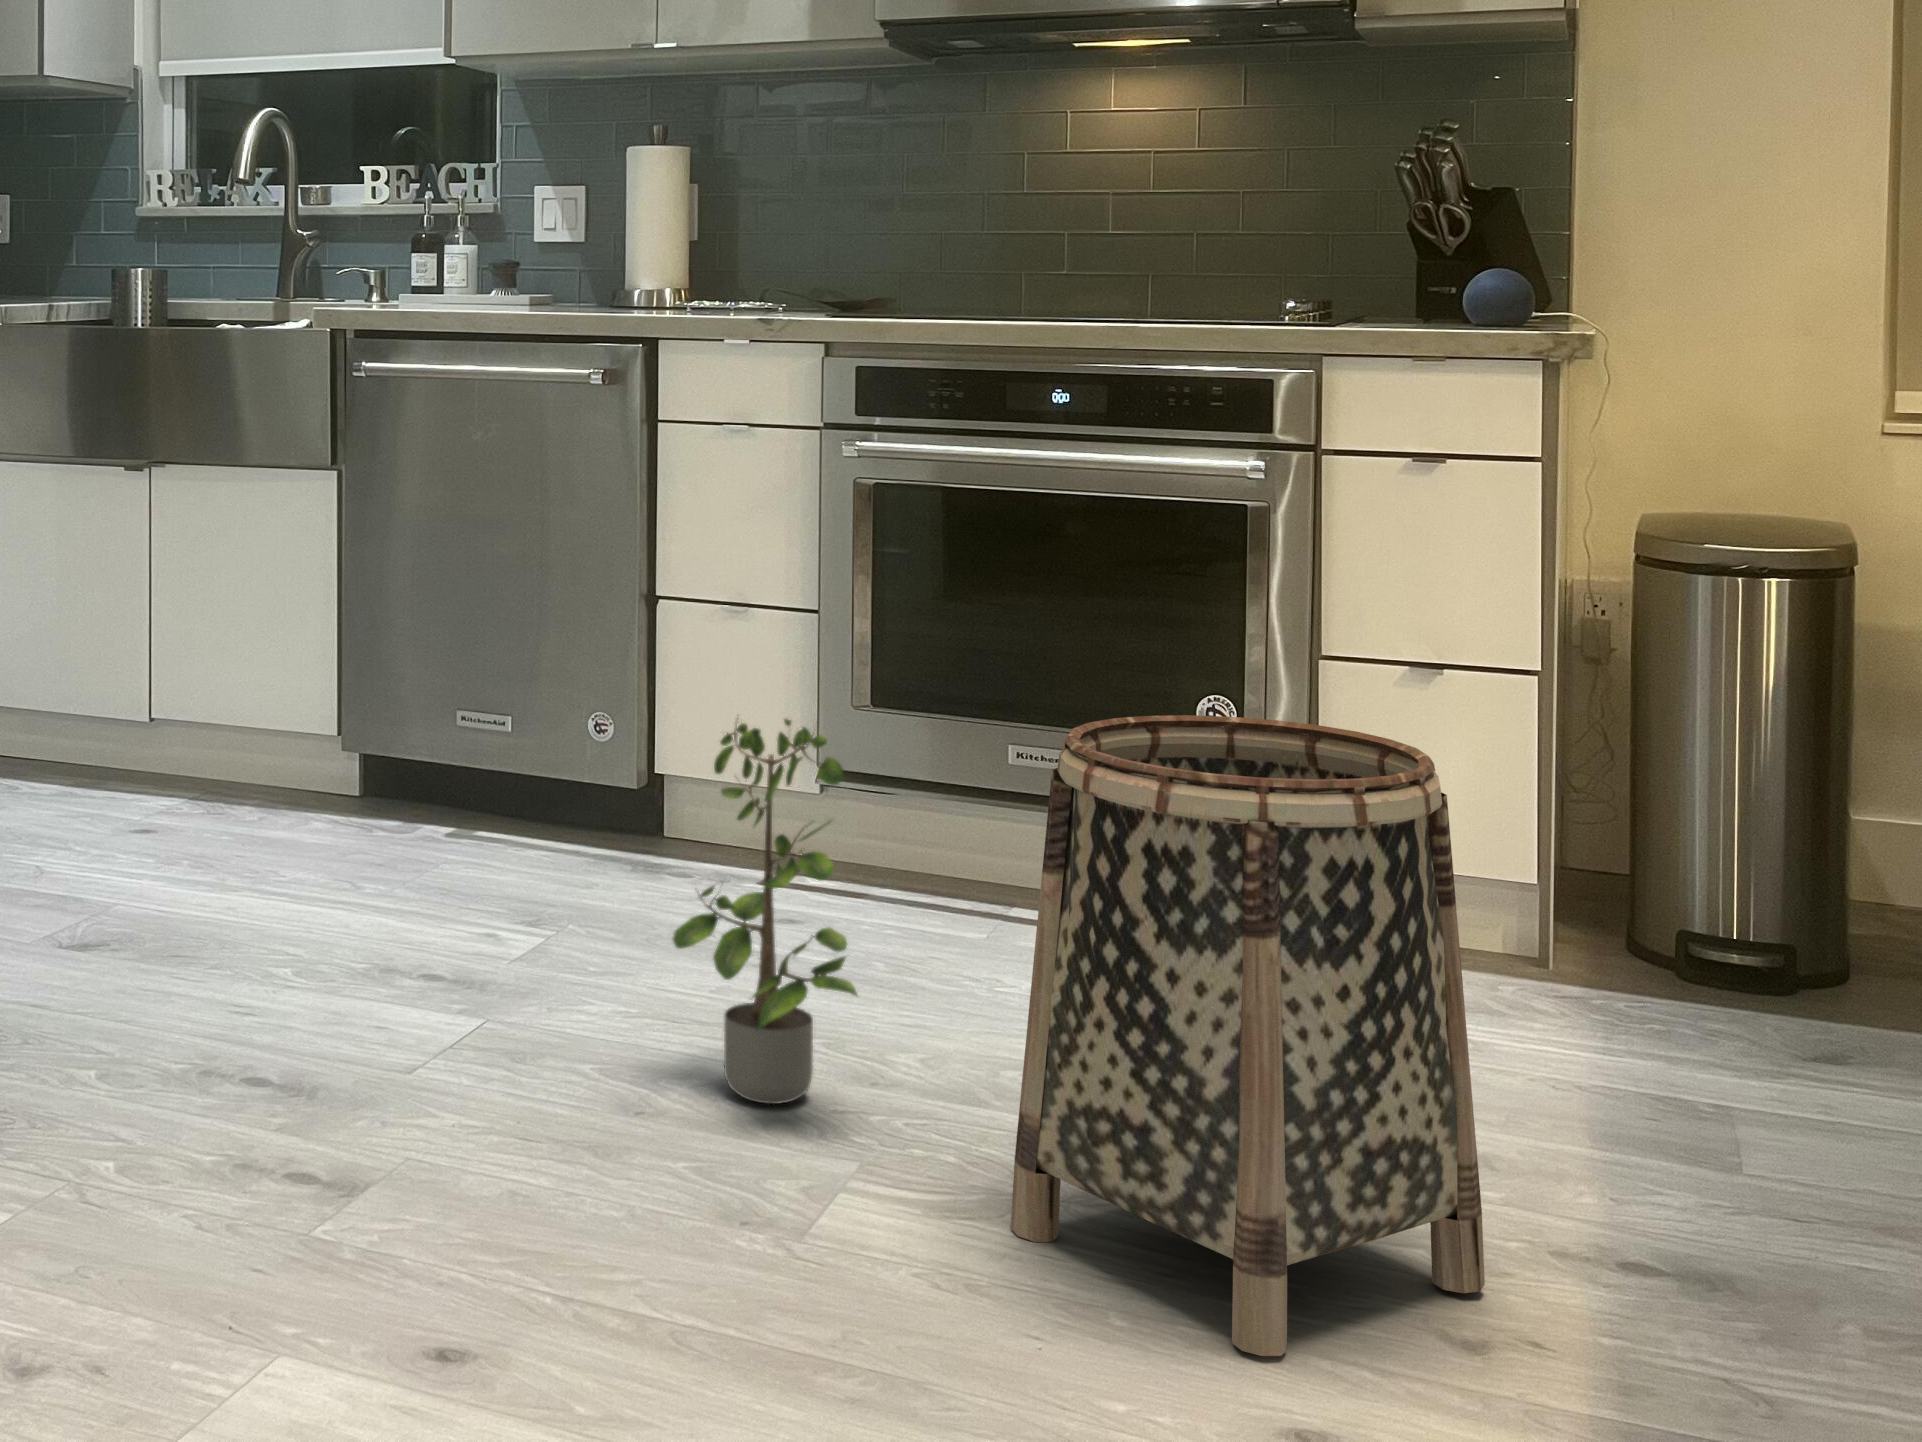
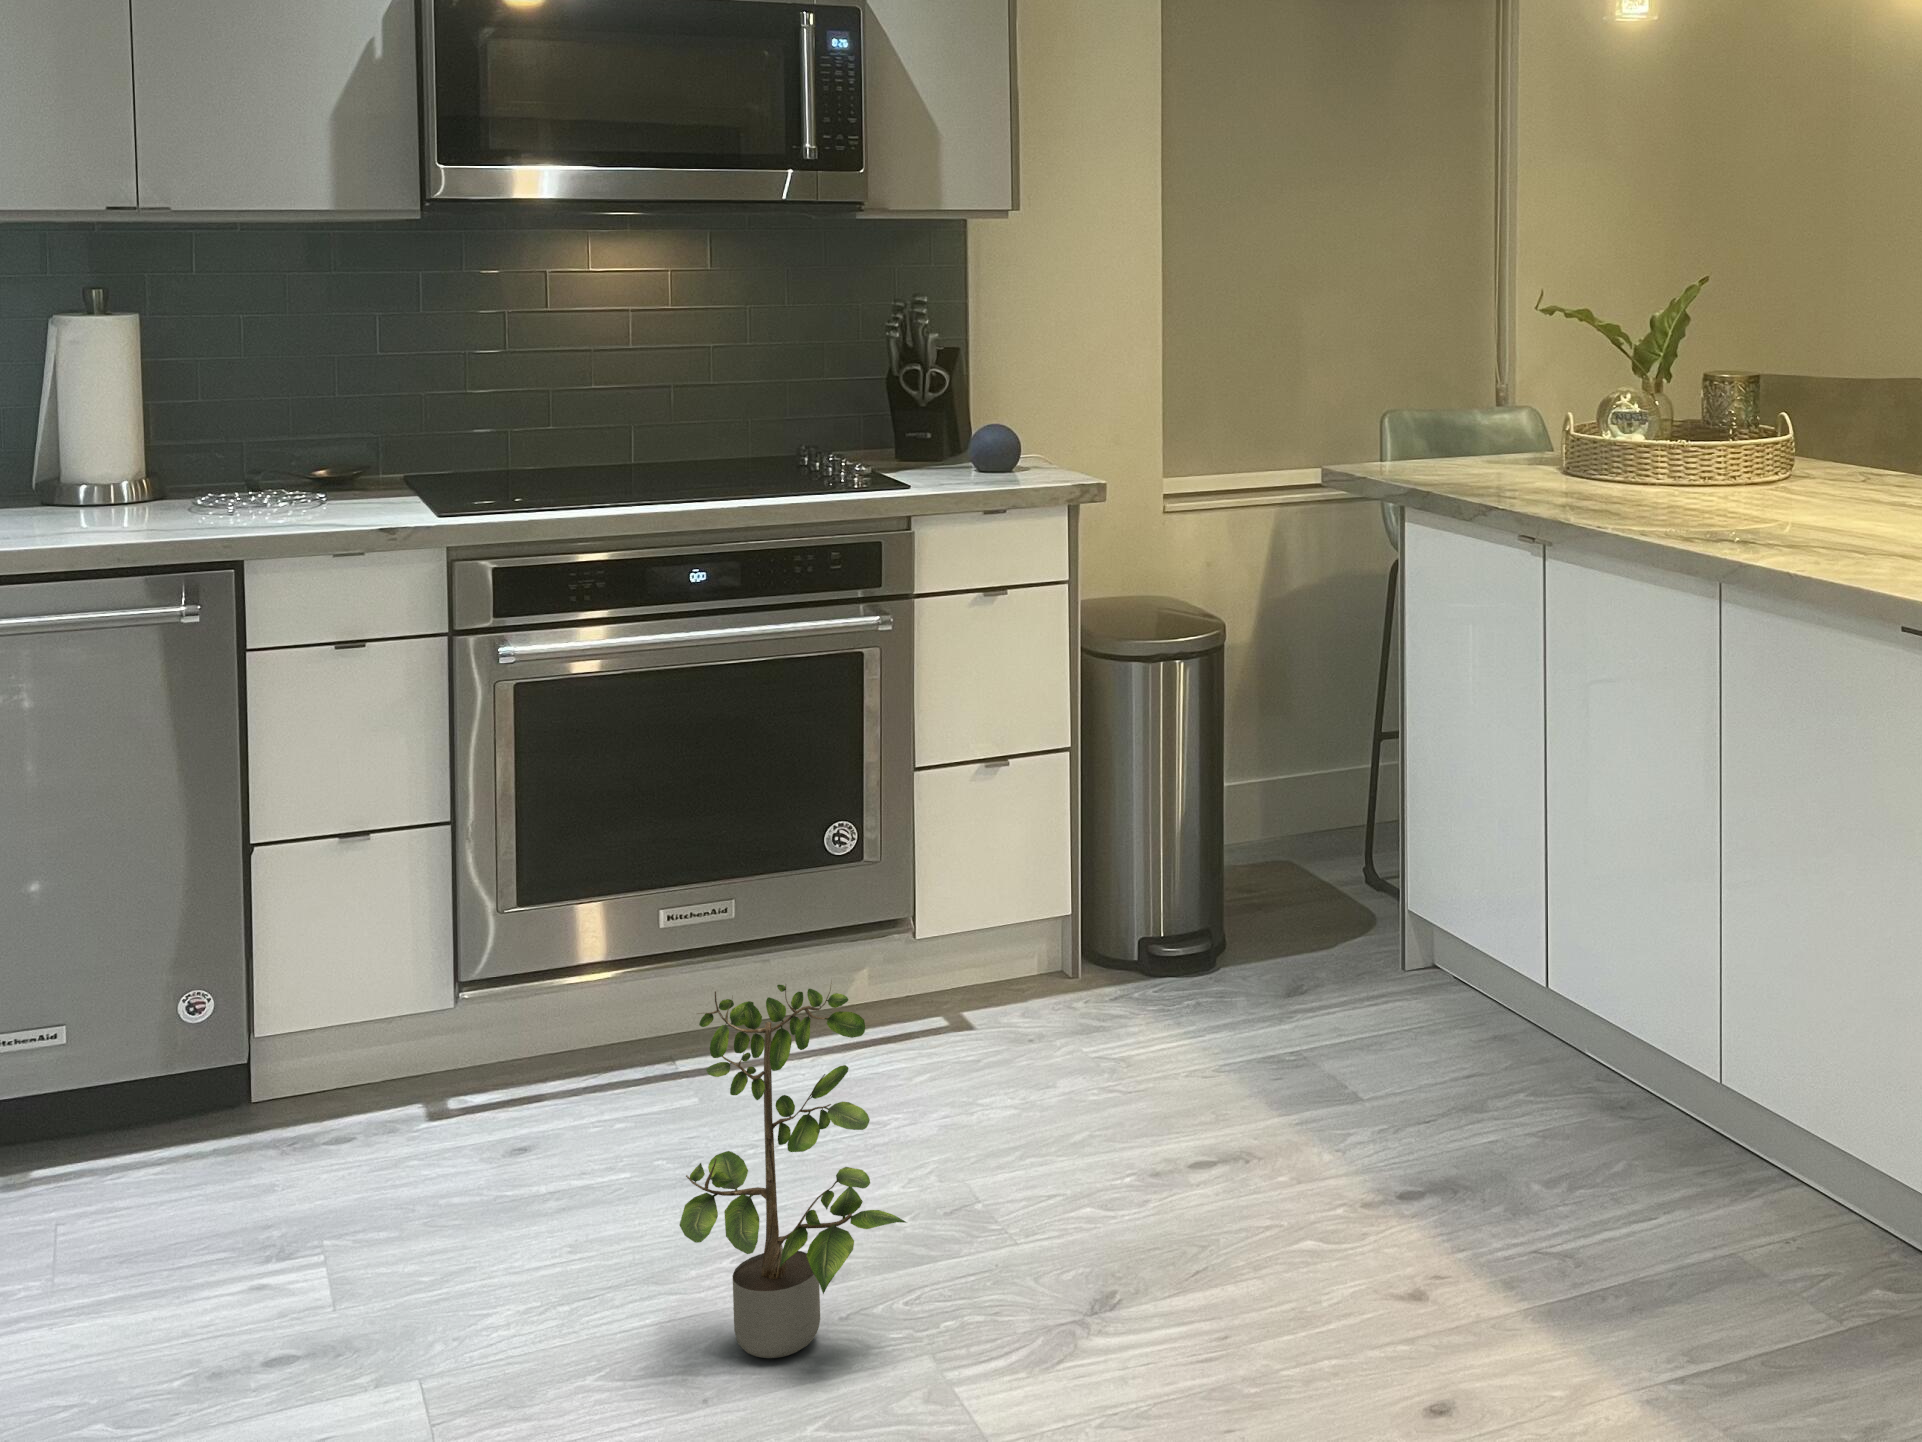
basket: present [1011,715,1485,1356] -> none [1097,875,1382,1382]

